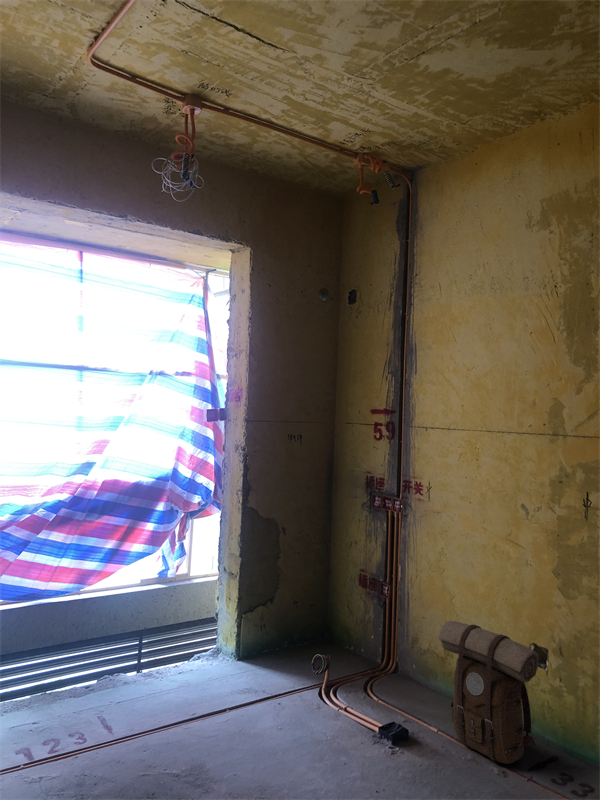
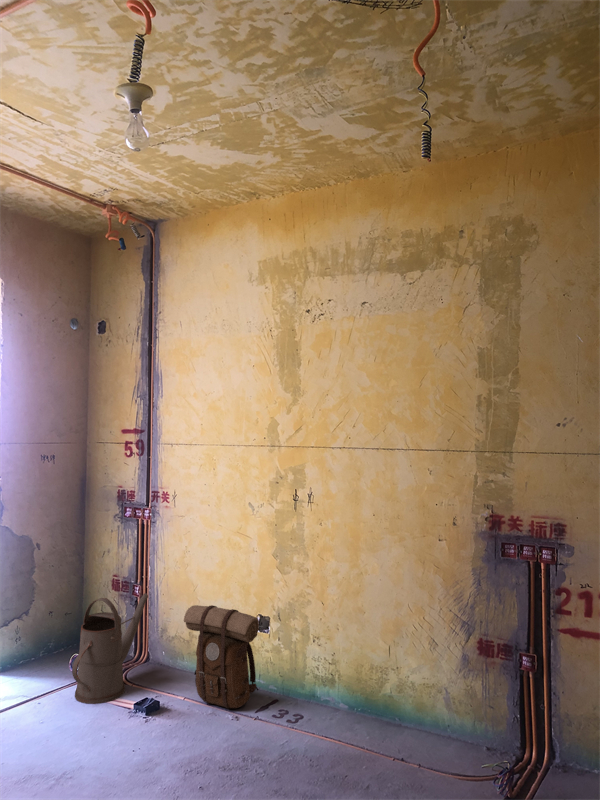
watering can: none [312,594,397,715] -> present [72,593,148,704]

